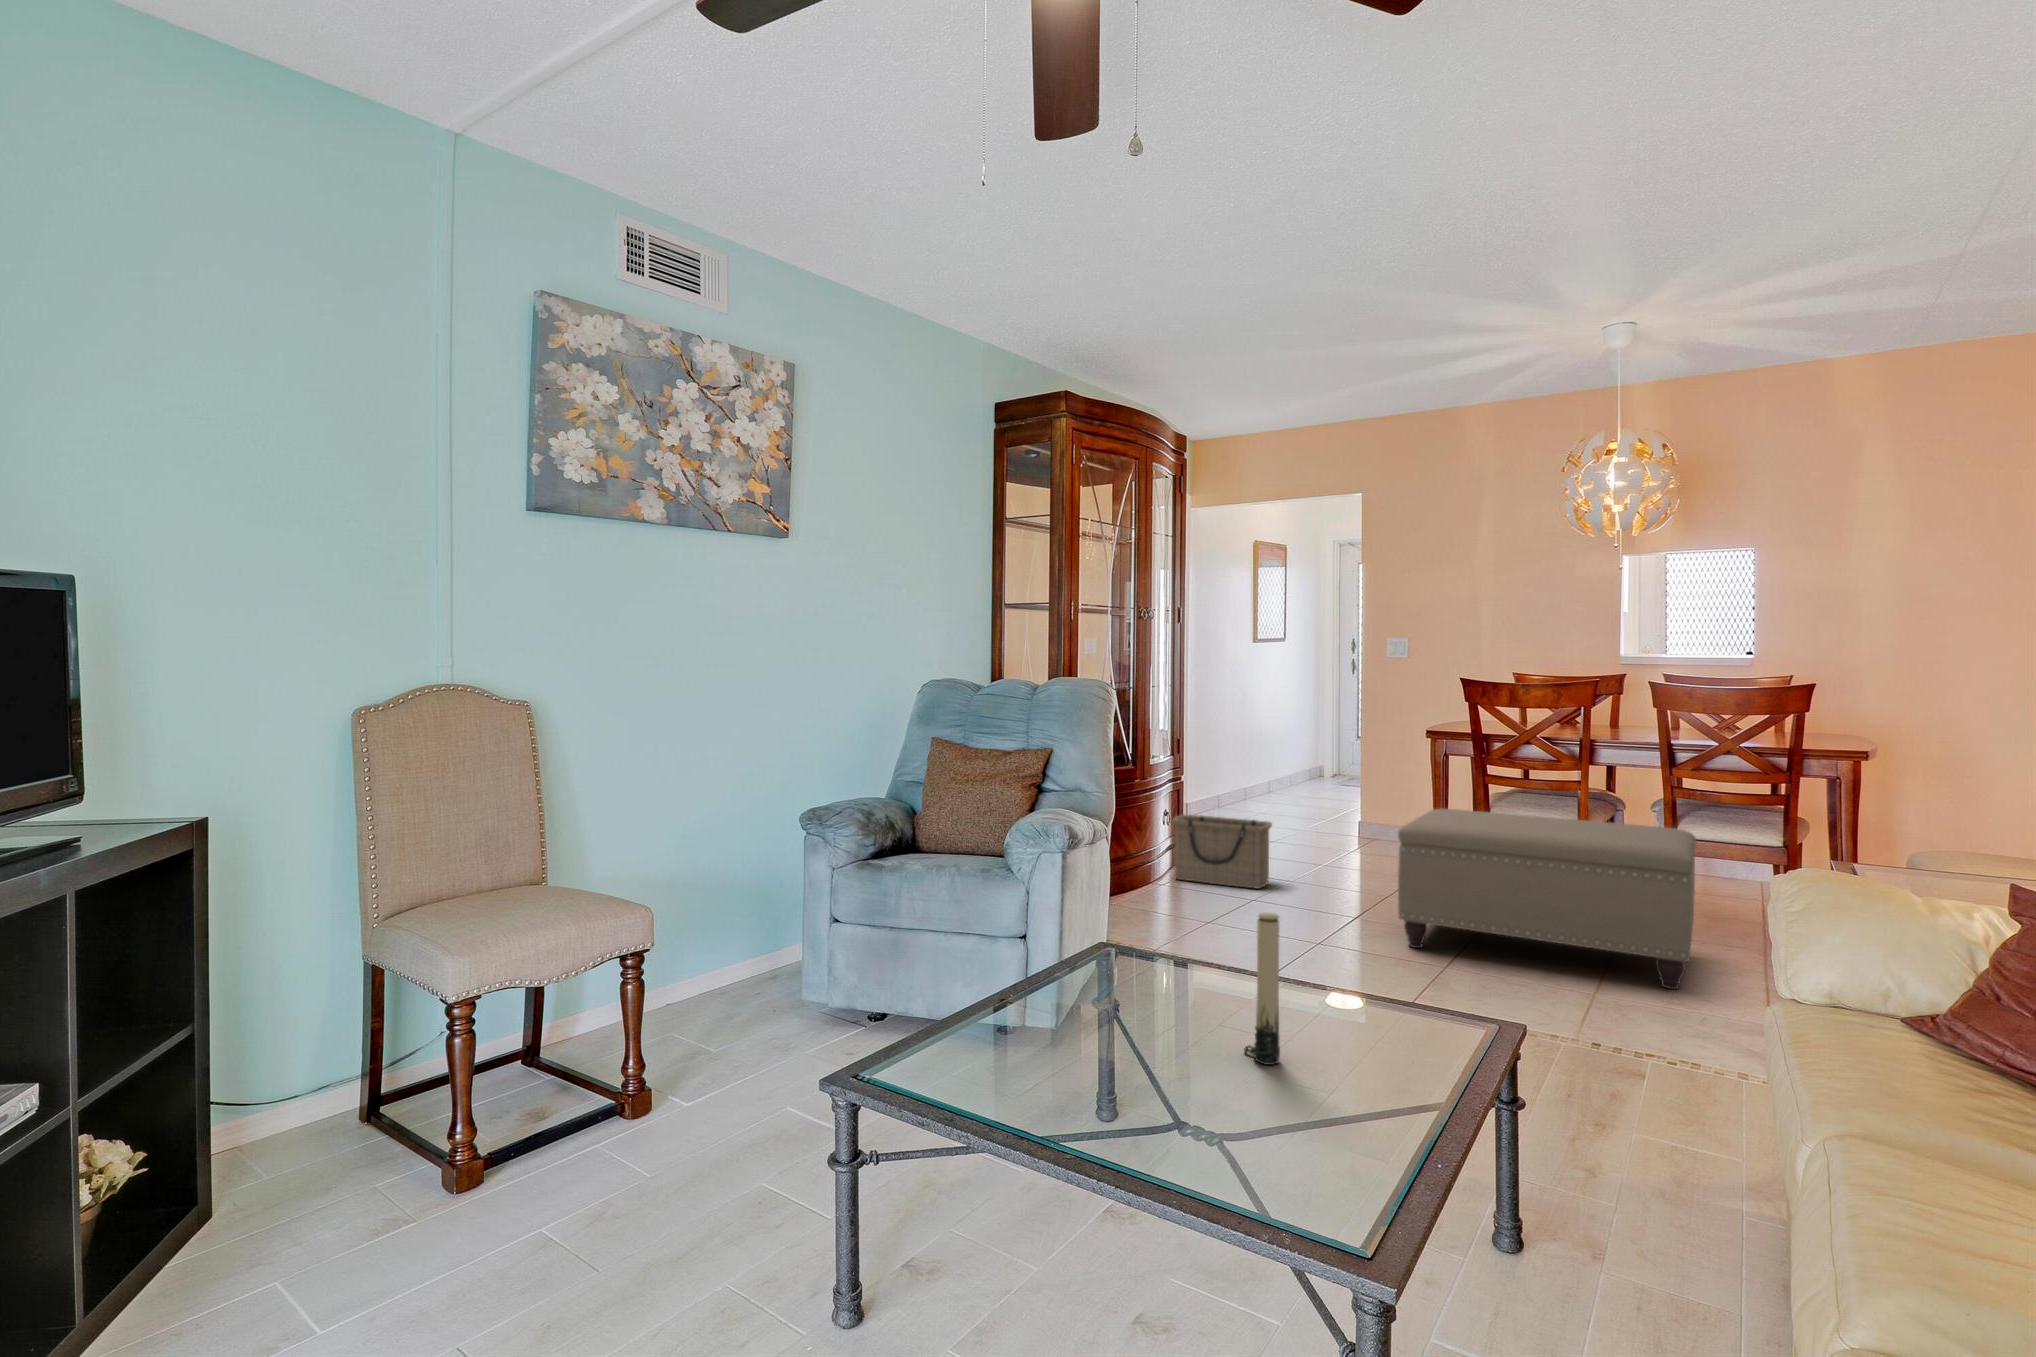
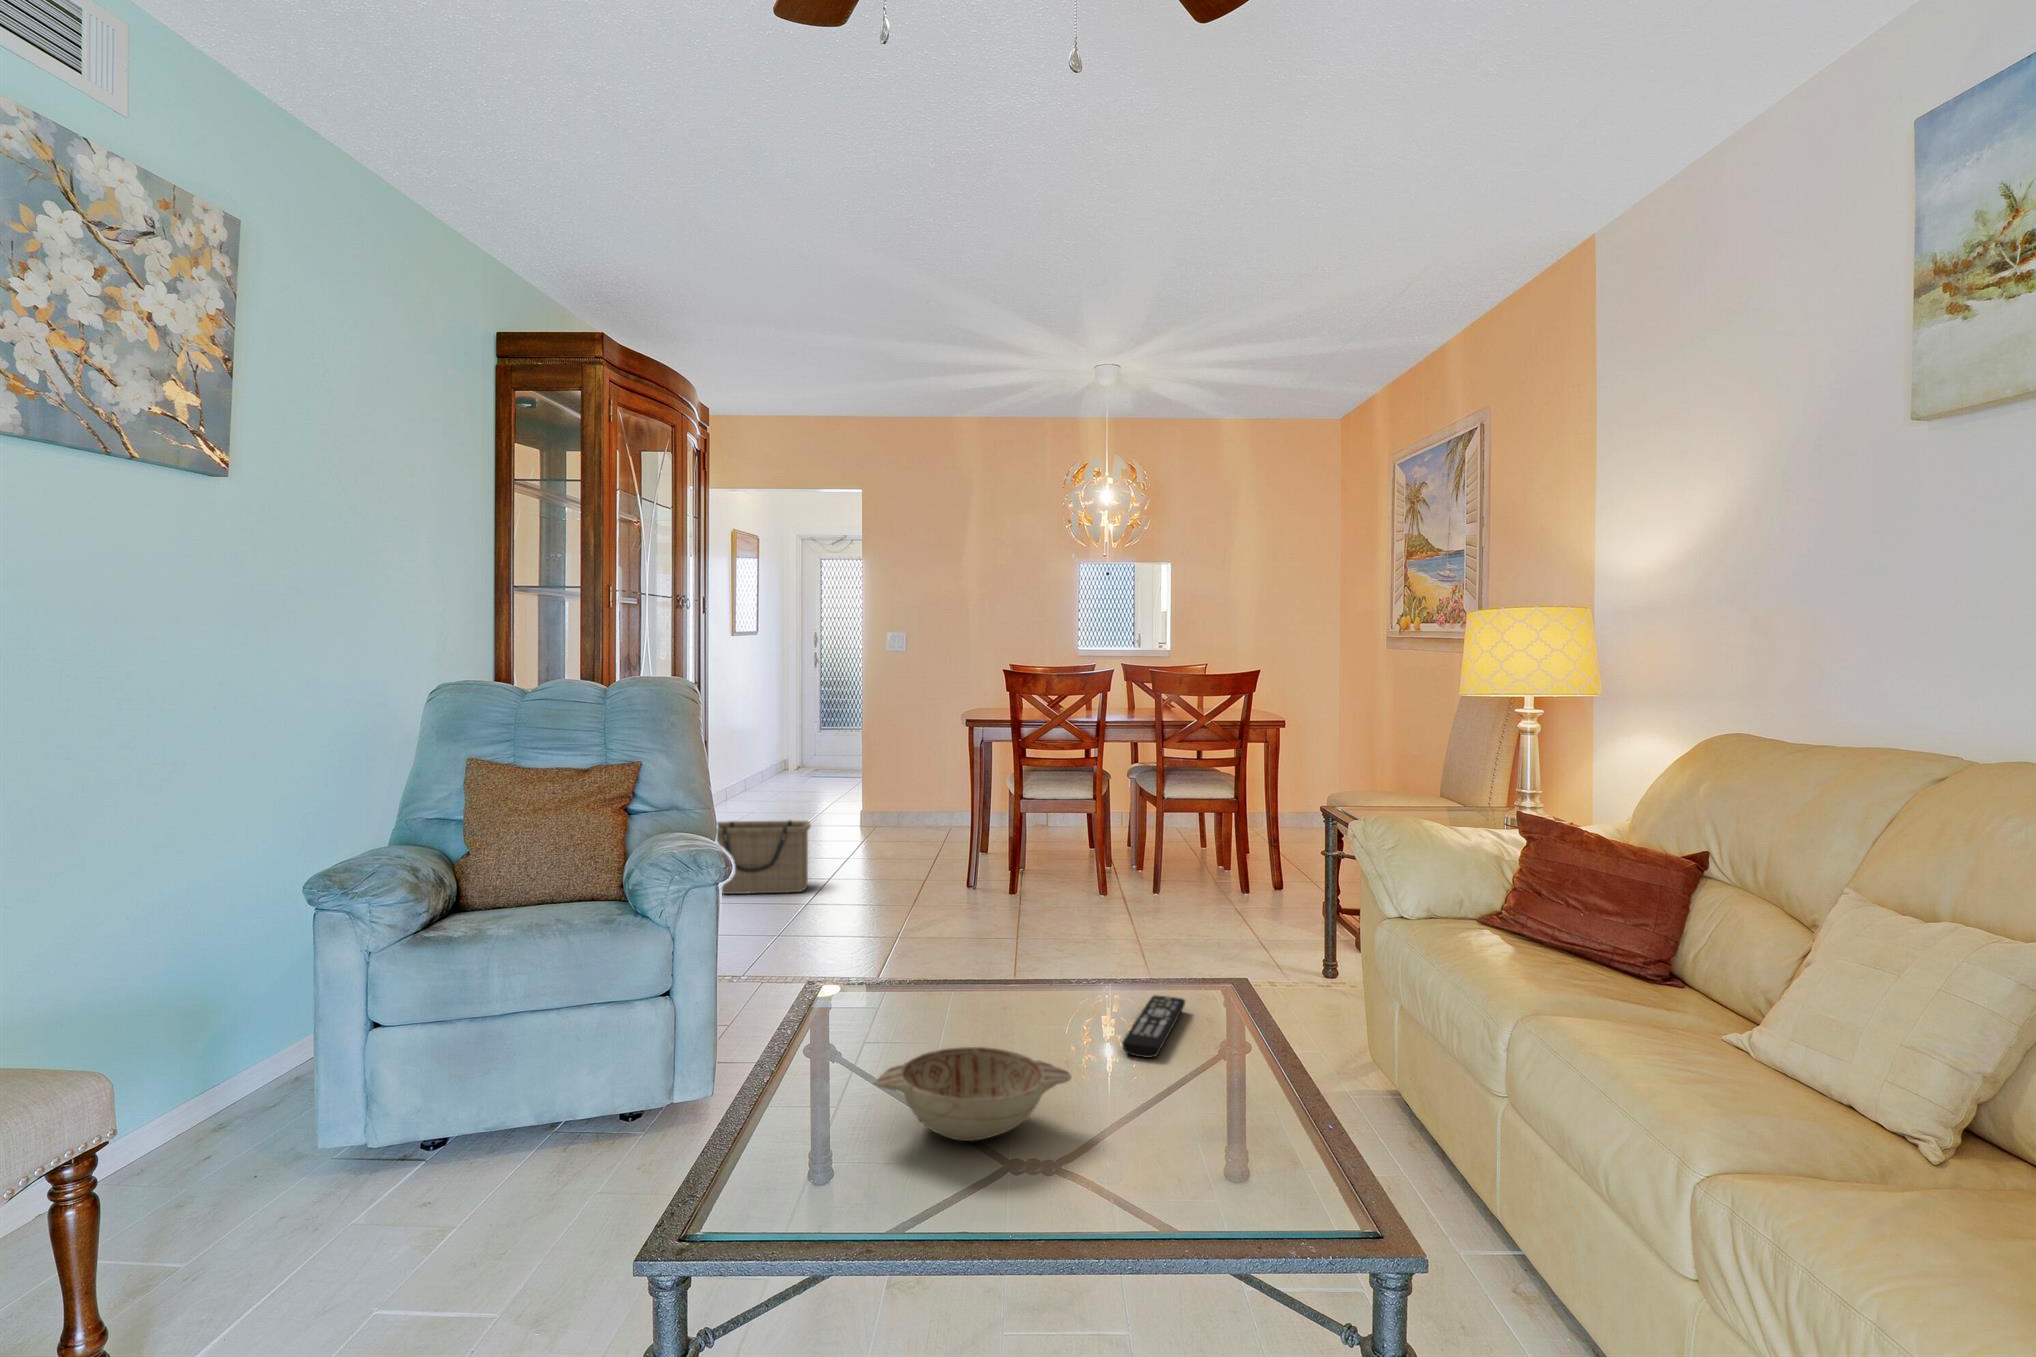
ottoman: present [1398,809,1696,989] -> none [967,793,1205,929]
candle: present [1244,913,1280,1065] -> none [1067,916,1111,1077]
decorative bowl: none [1033,1004,1196,1080] -> present [874,1047,1071,1141]
remote control: none [1309,1013,1423,1062] -> present [1122,995,1185,1058]

